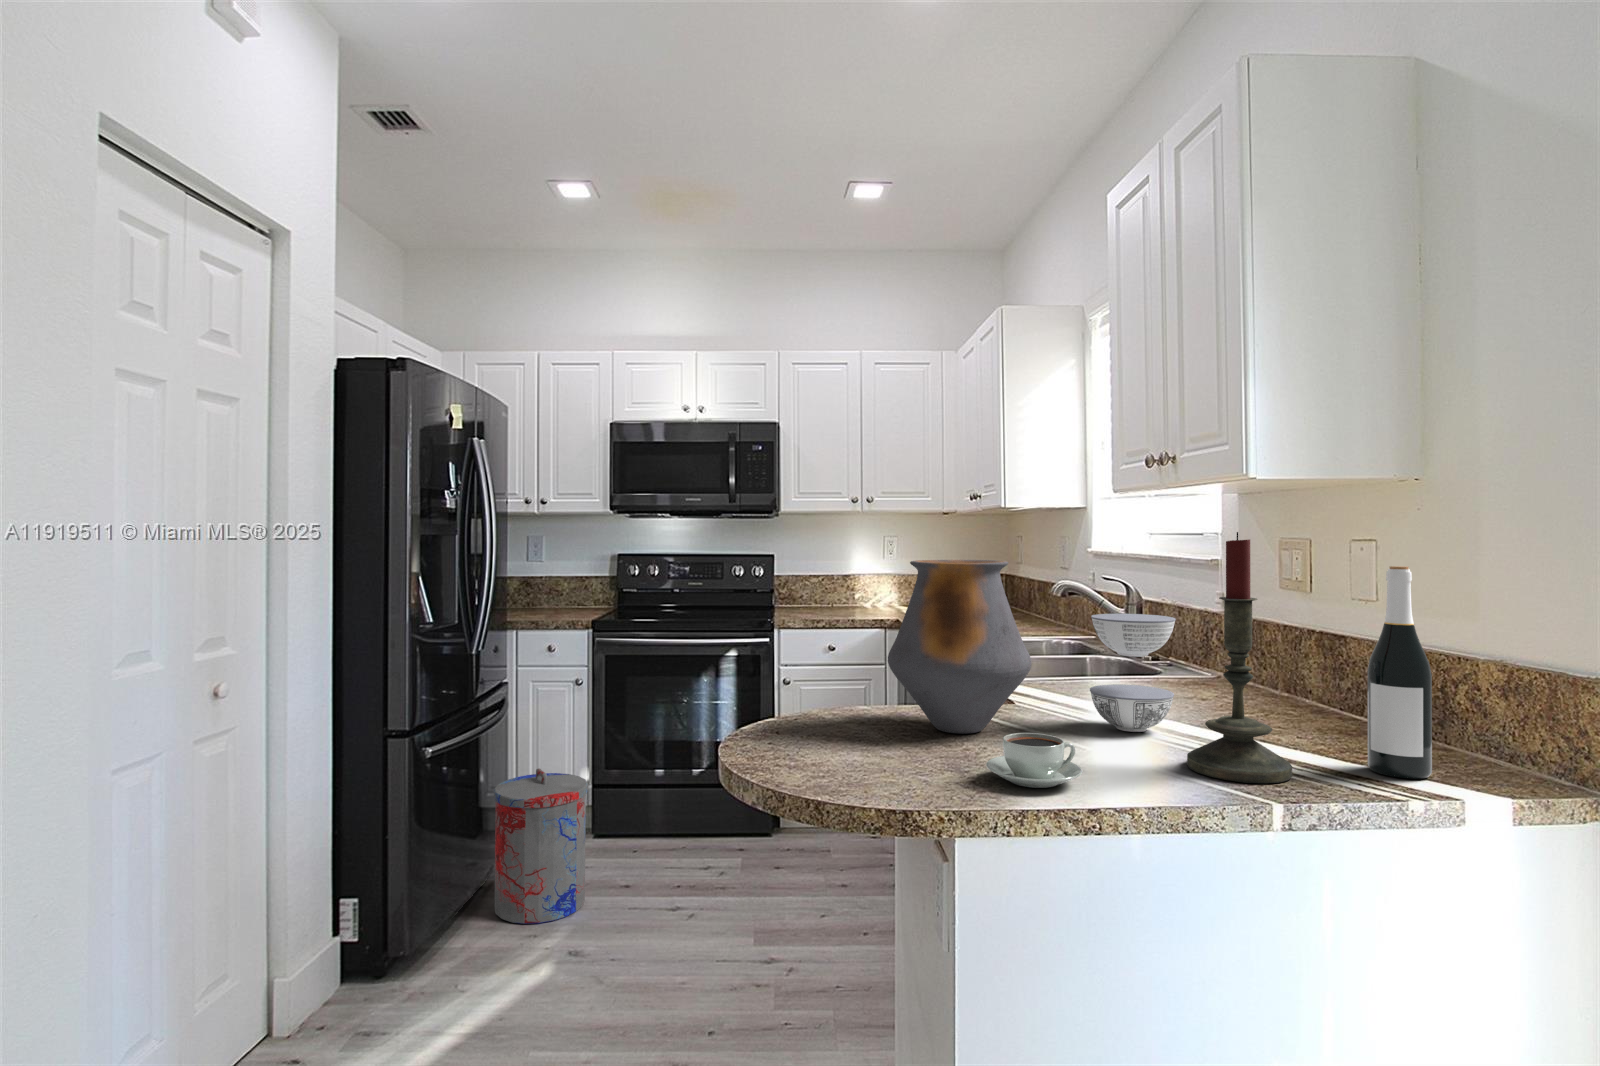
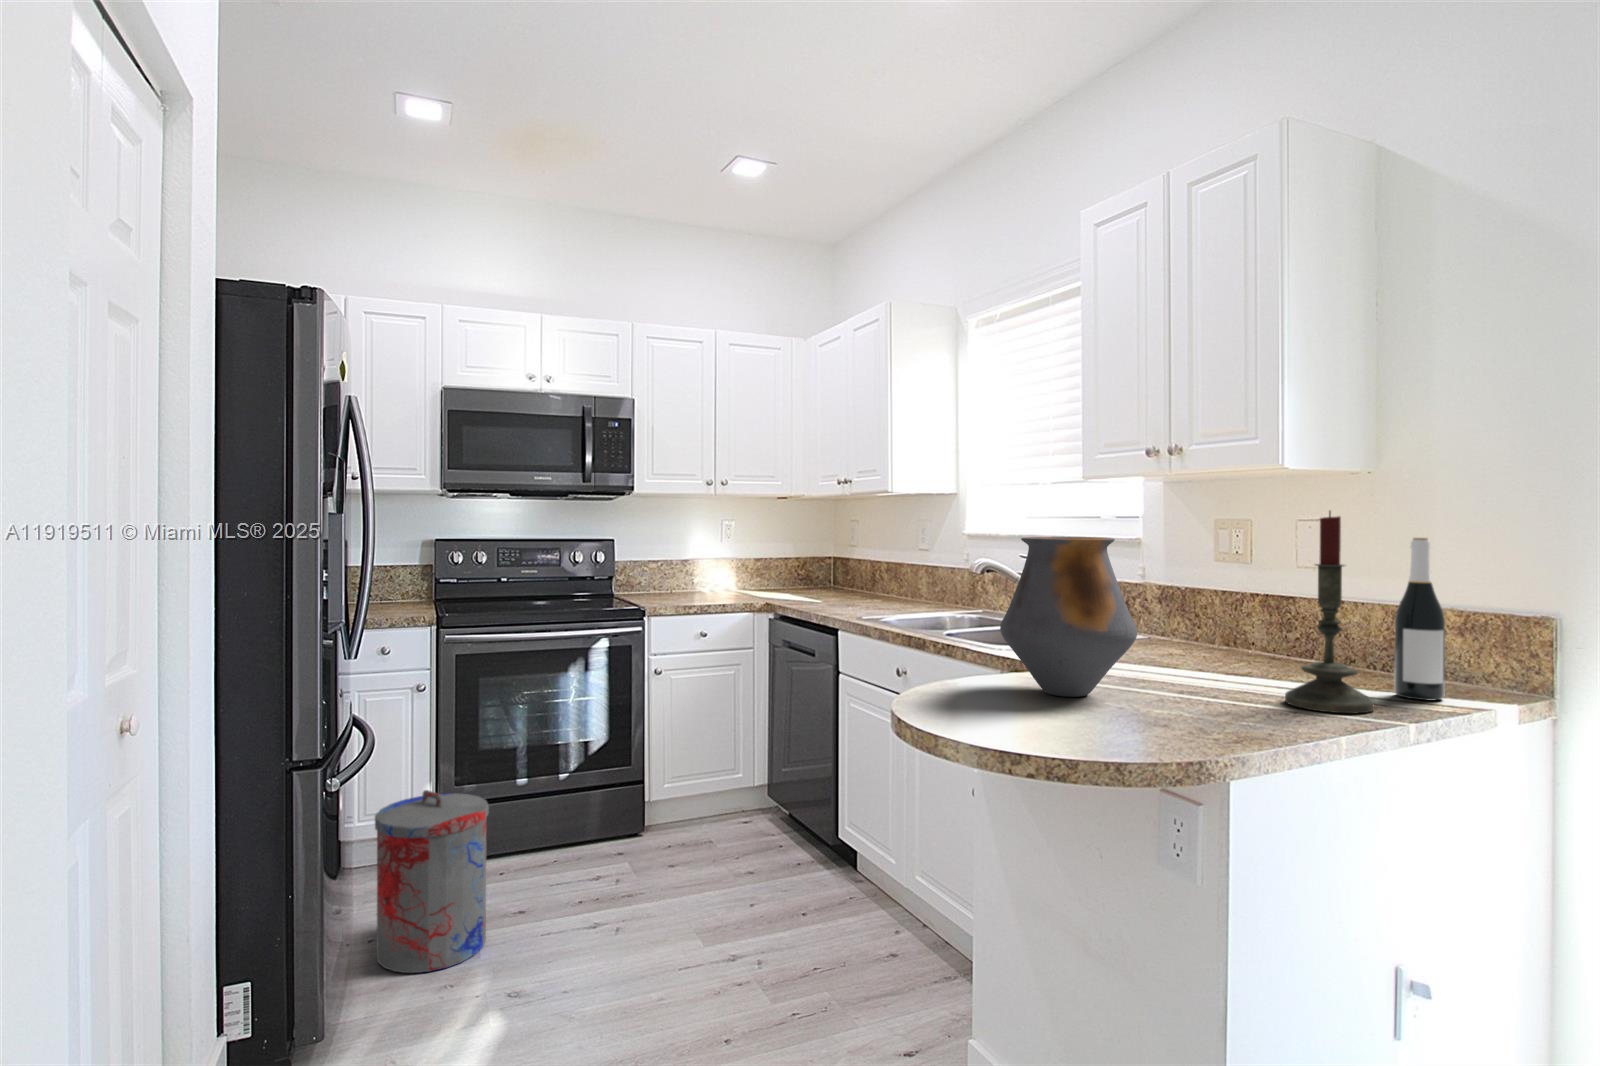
bowl: present [1090,614,1176,732] -> none [1151,583,1227,684]
coffee cup: present [986,733,1082,788] -> none [1180,687,1271,732]

